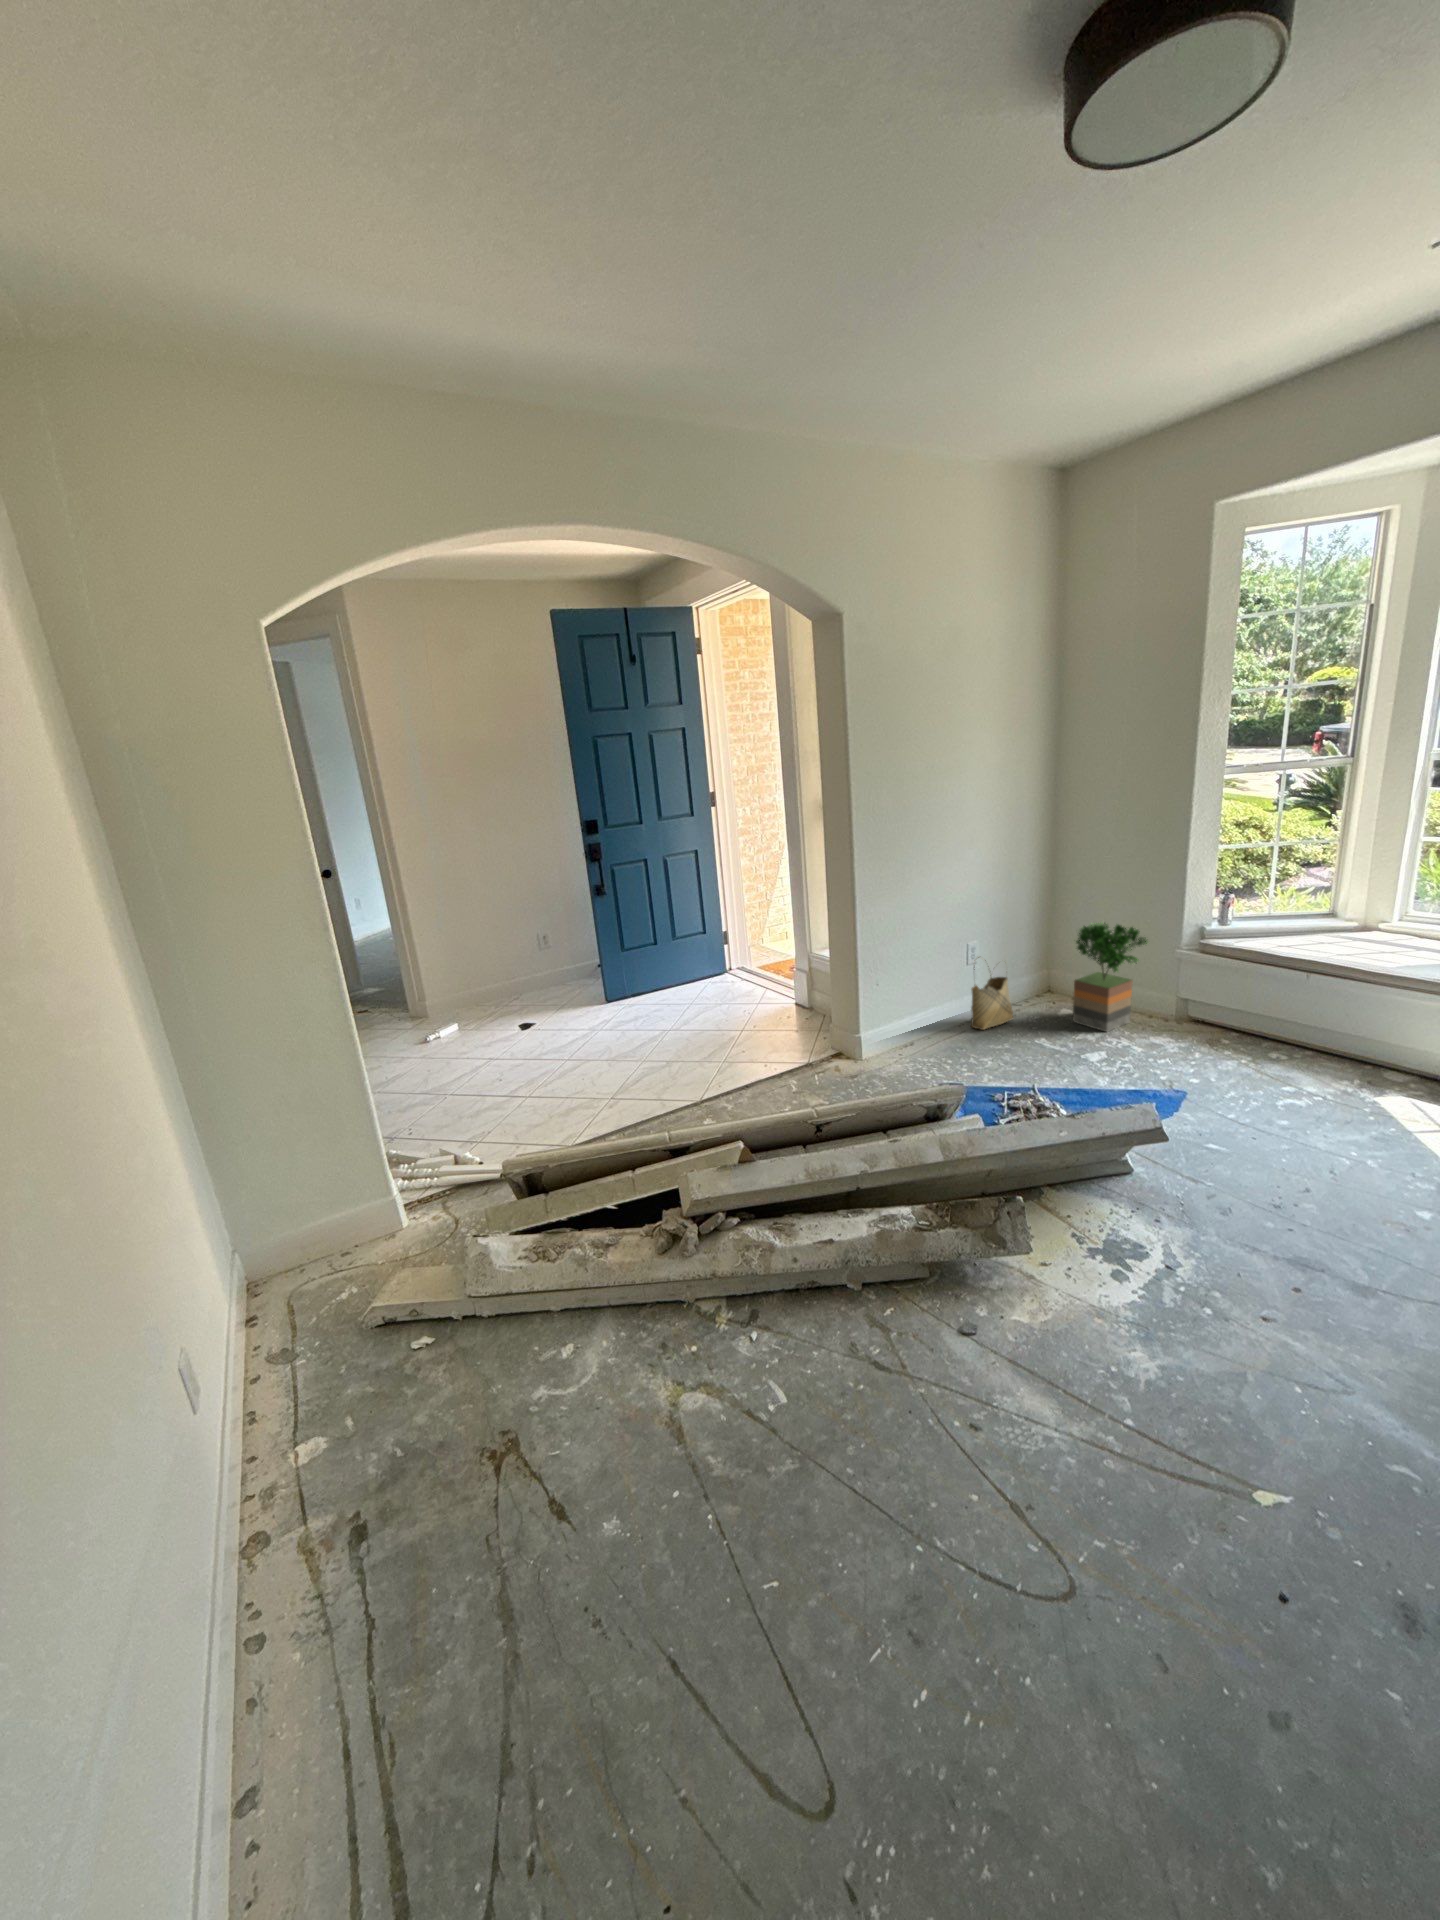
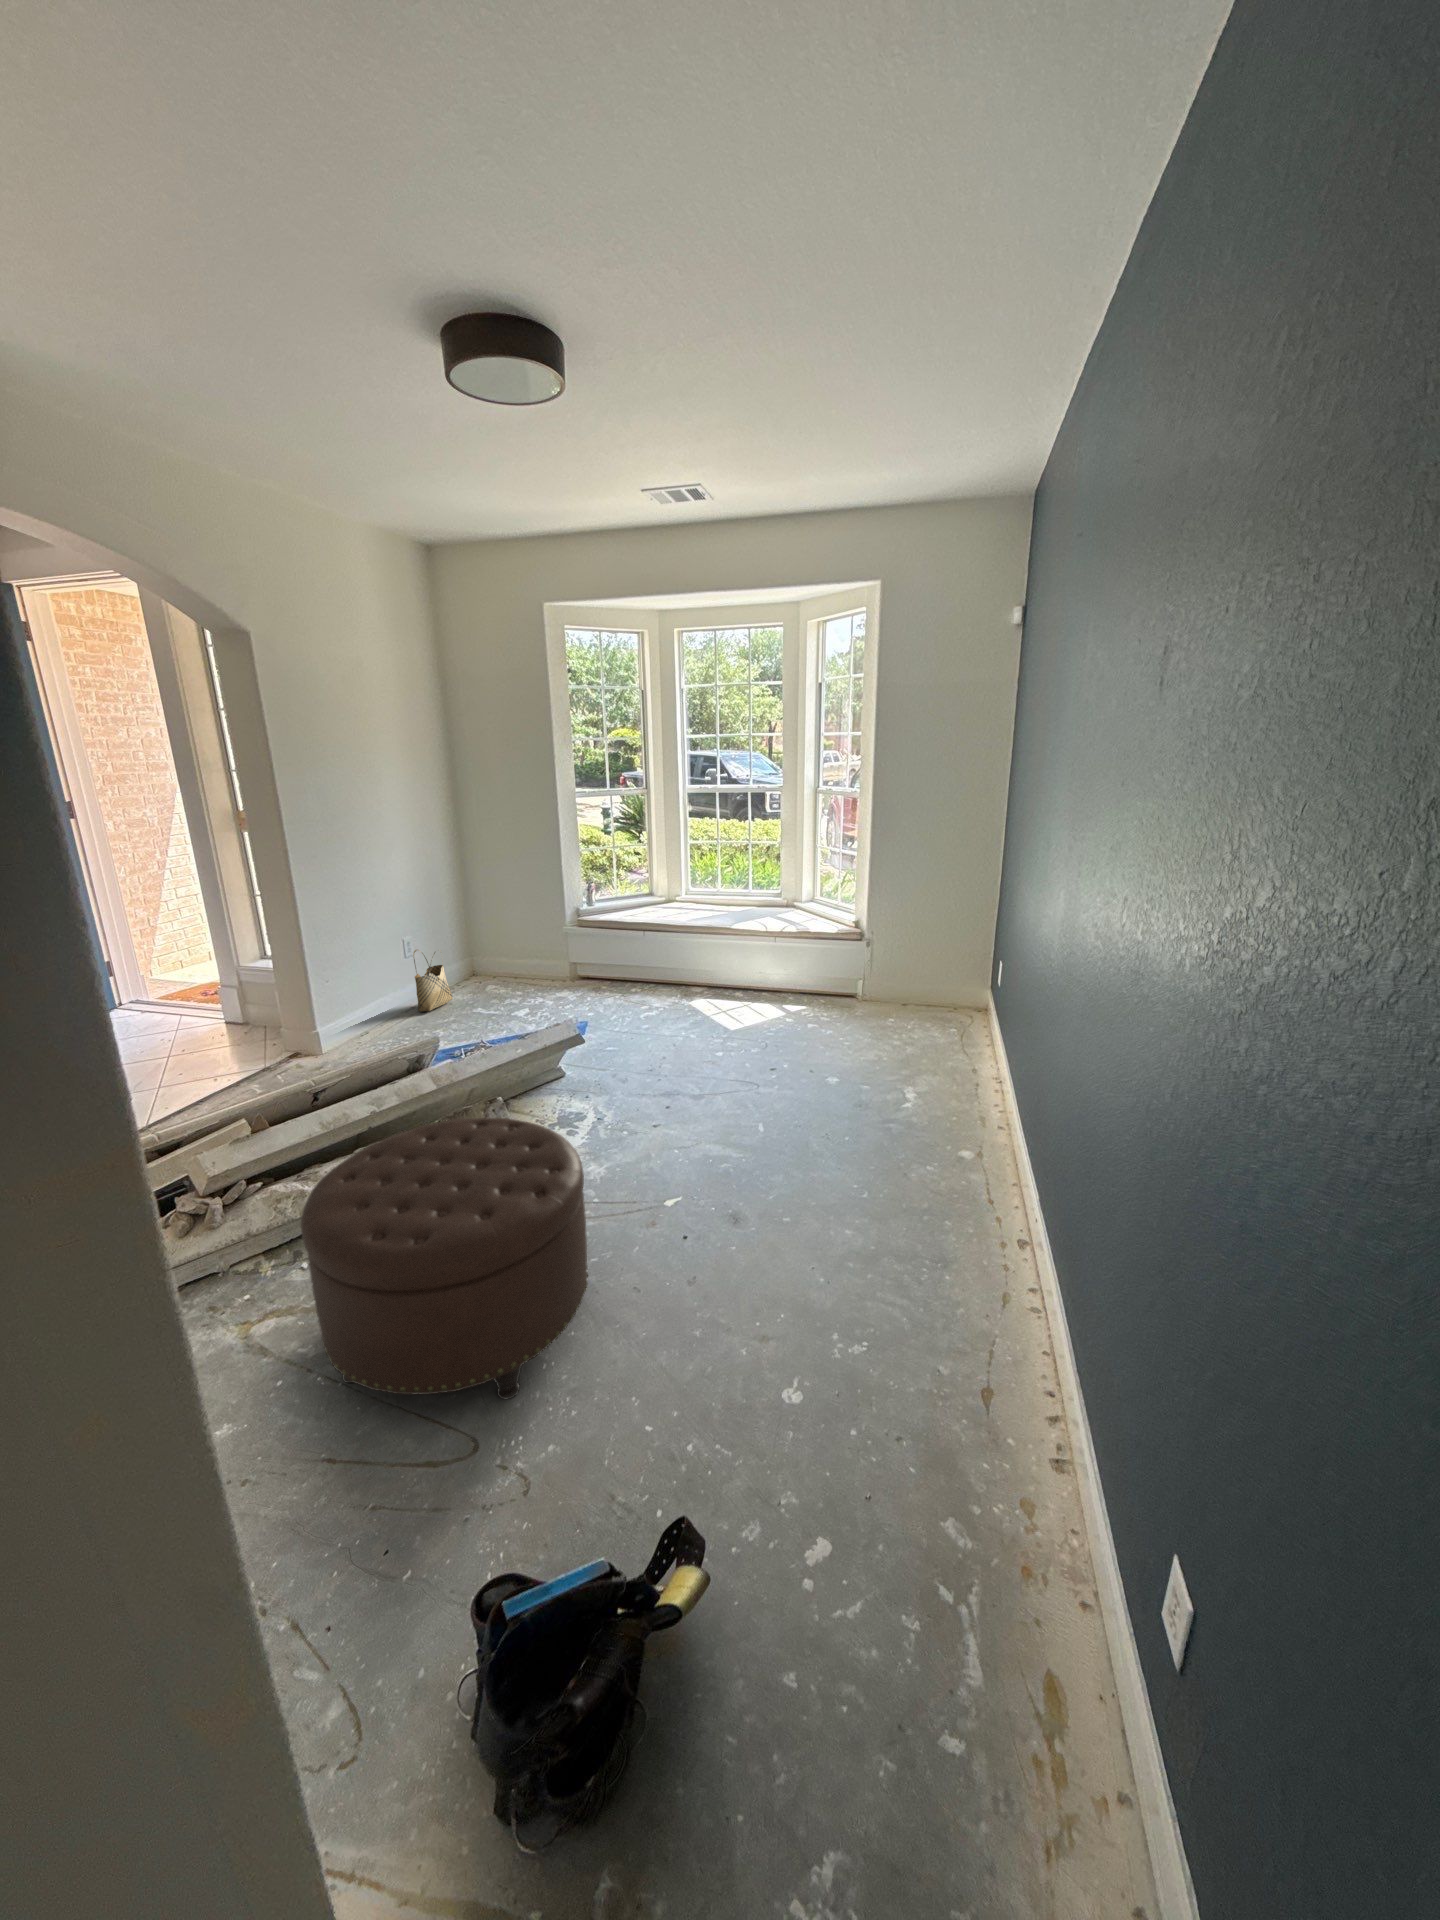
potted tree: present [1073,923,1147,1032] -> none [491,912,545,996]
ottoman: none [698,1242,1085,1738] -> present [301,1118,588,1399]

